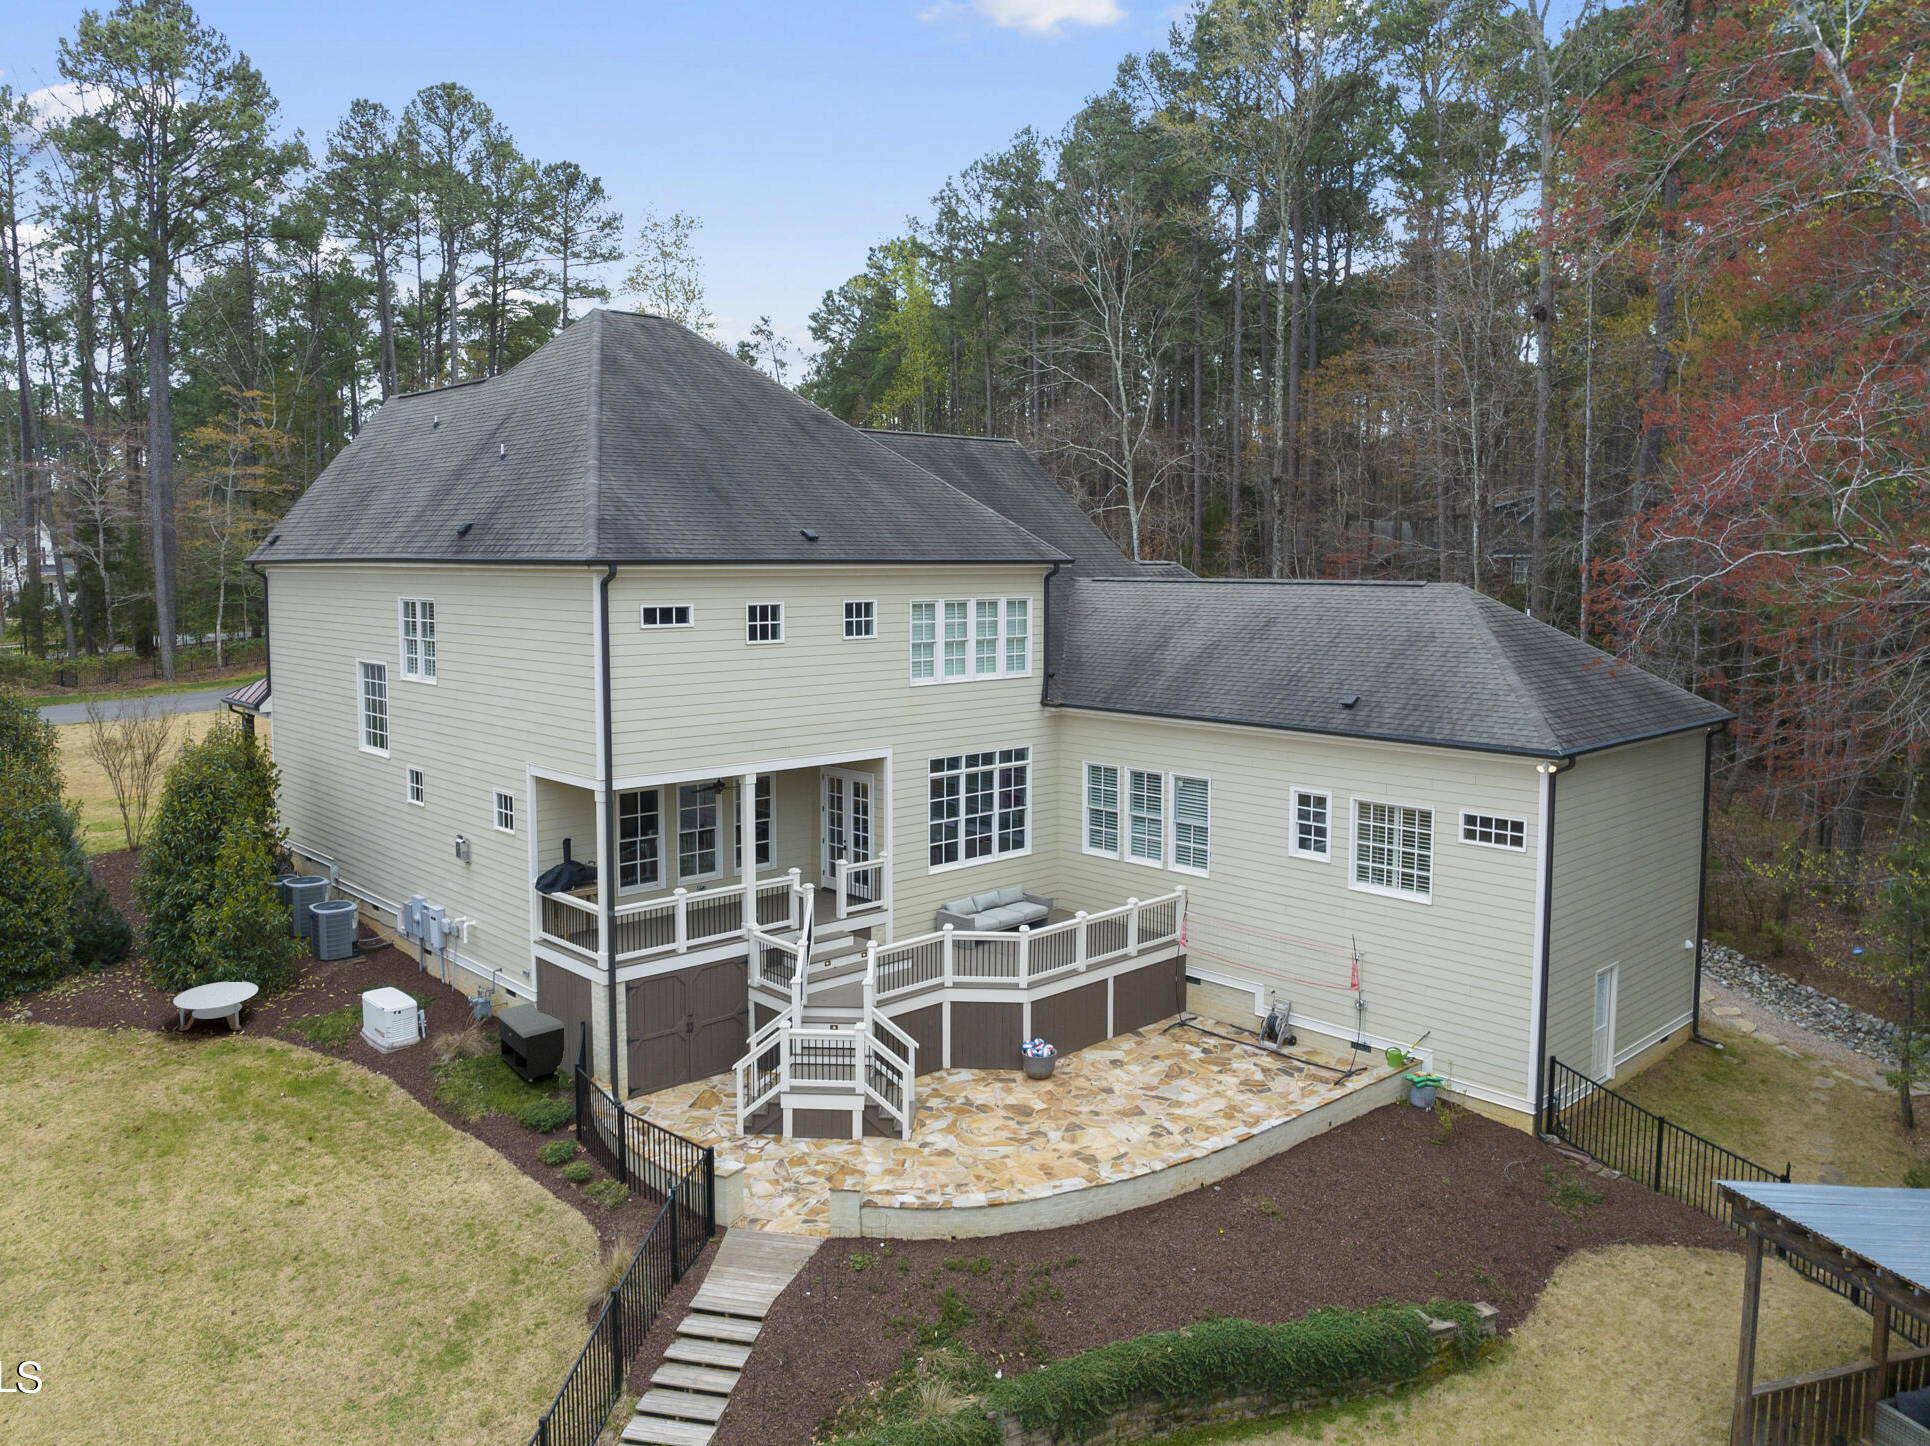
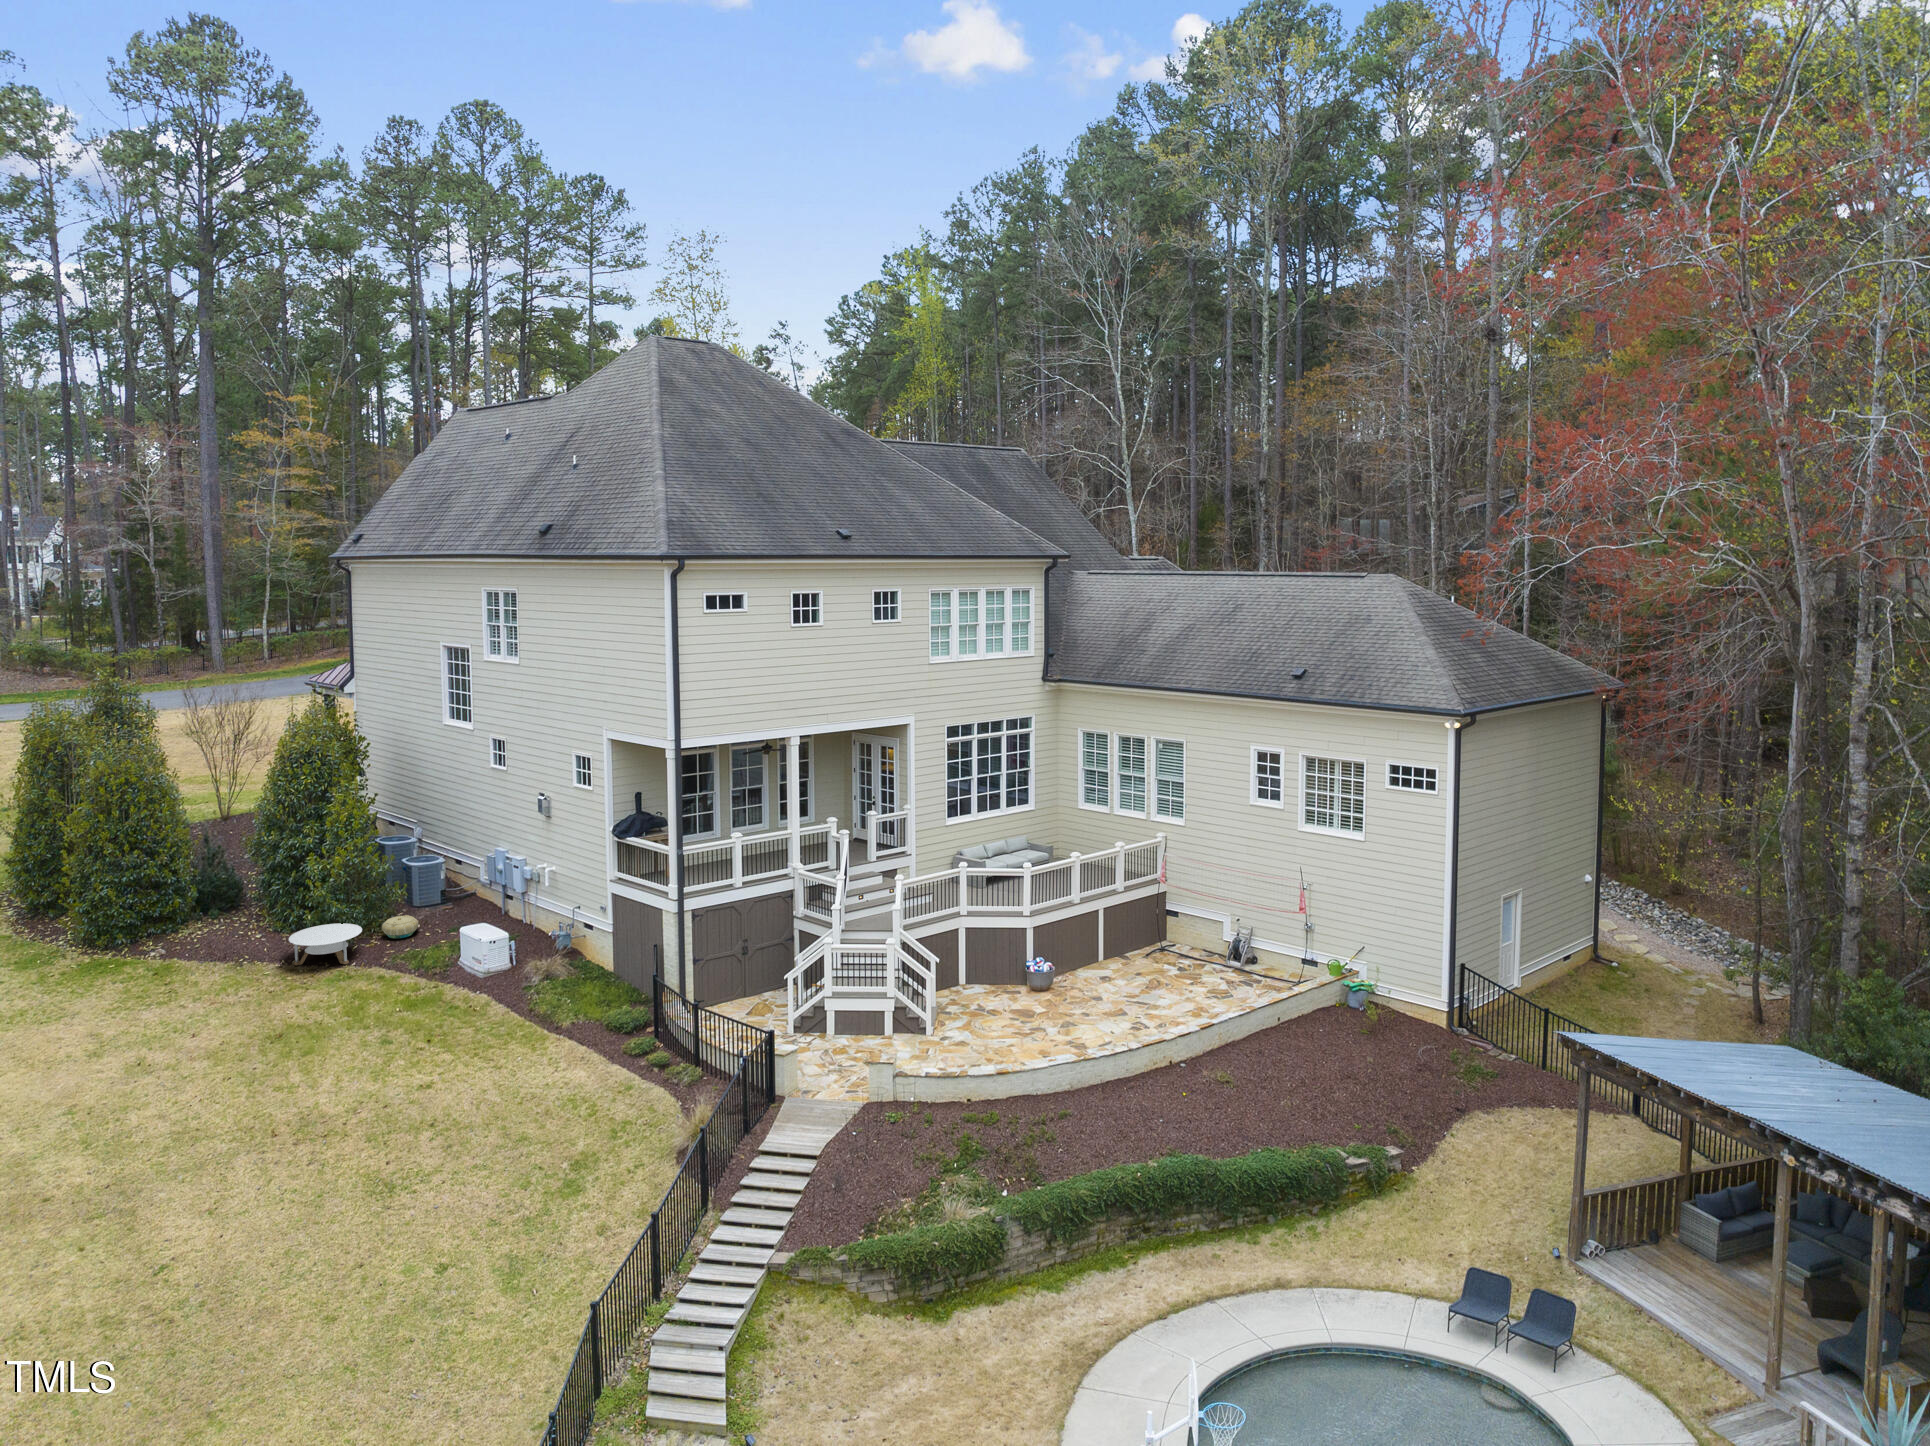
basket: none [283,971,325,999] -> present [382,915,418,938]
storage bench: present [496,1002,564,1082] -> none [577,935,638,1000]

